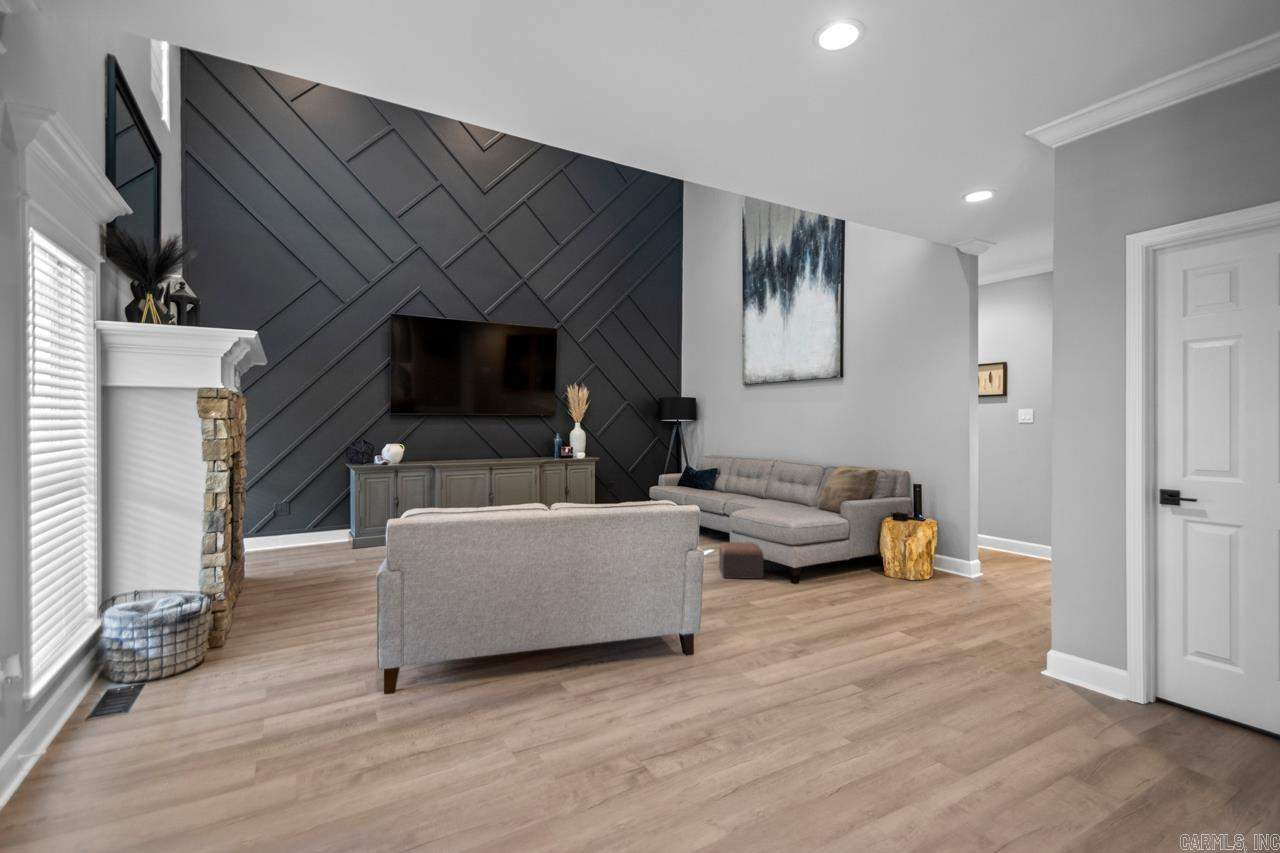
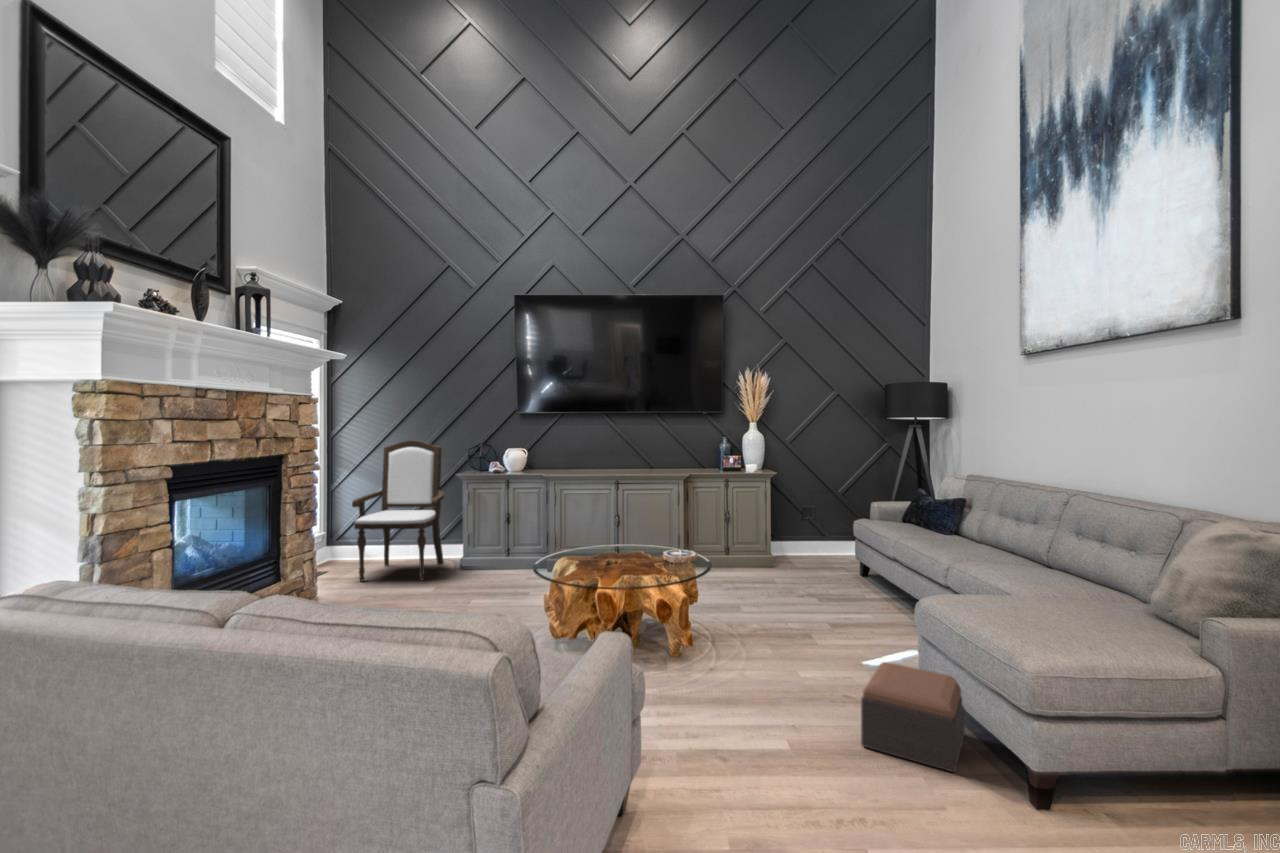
armchair: none [265,436,346,561] -> present [352,440,444,581]

